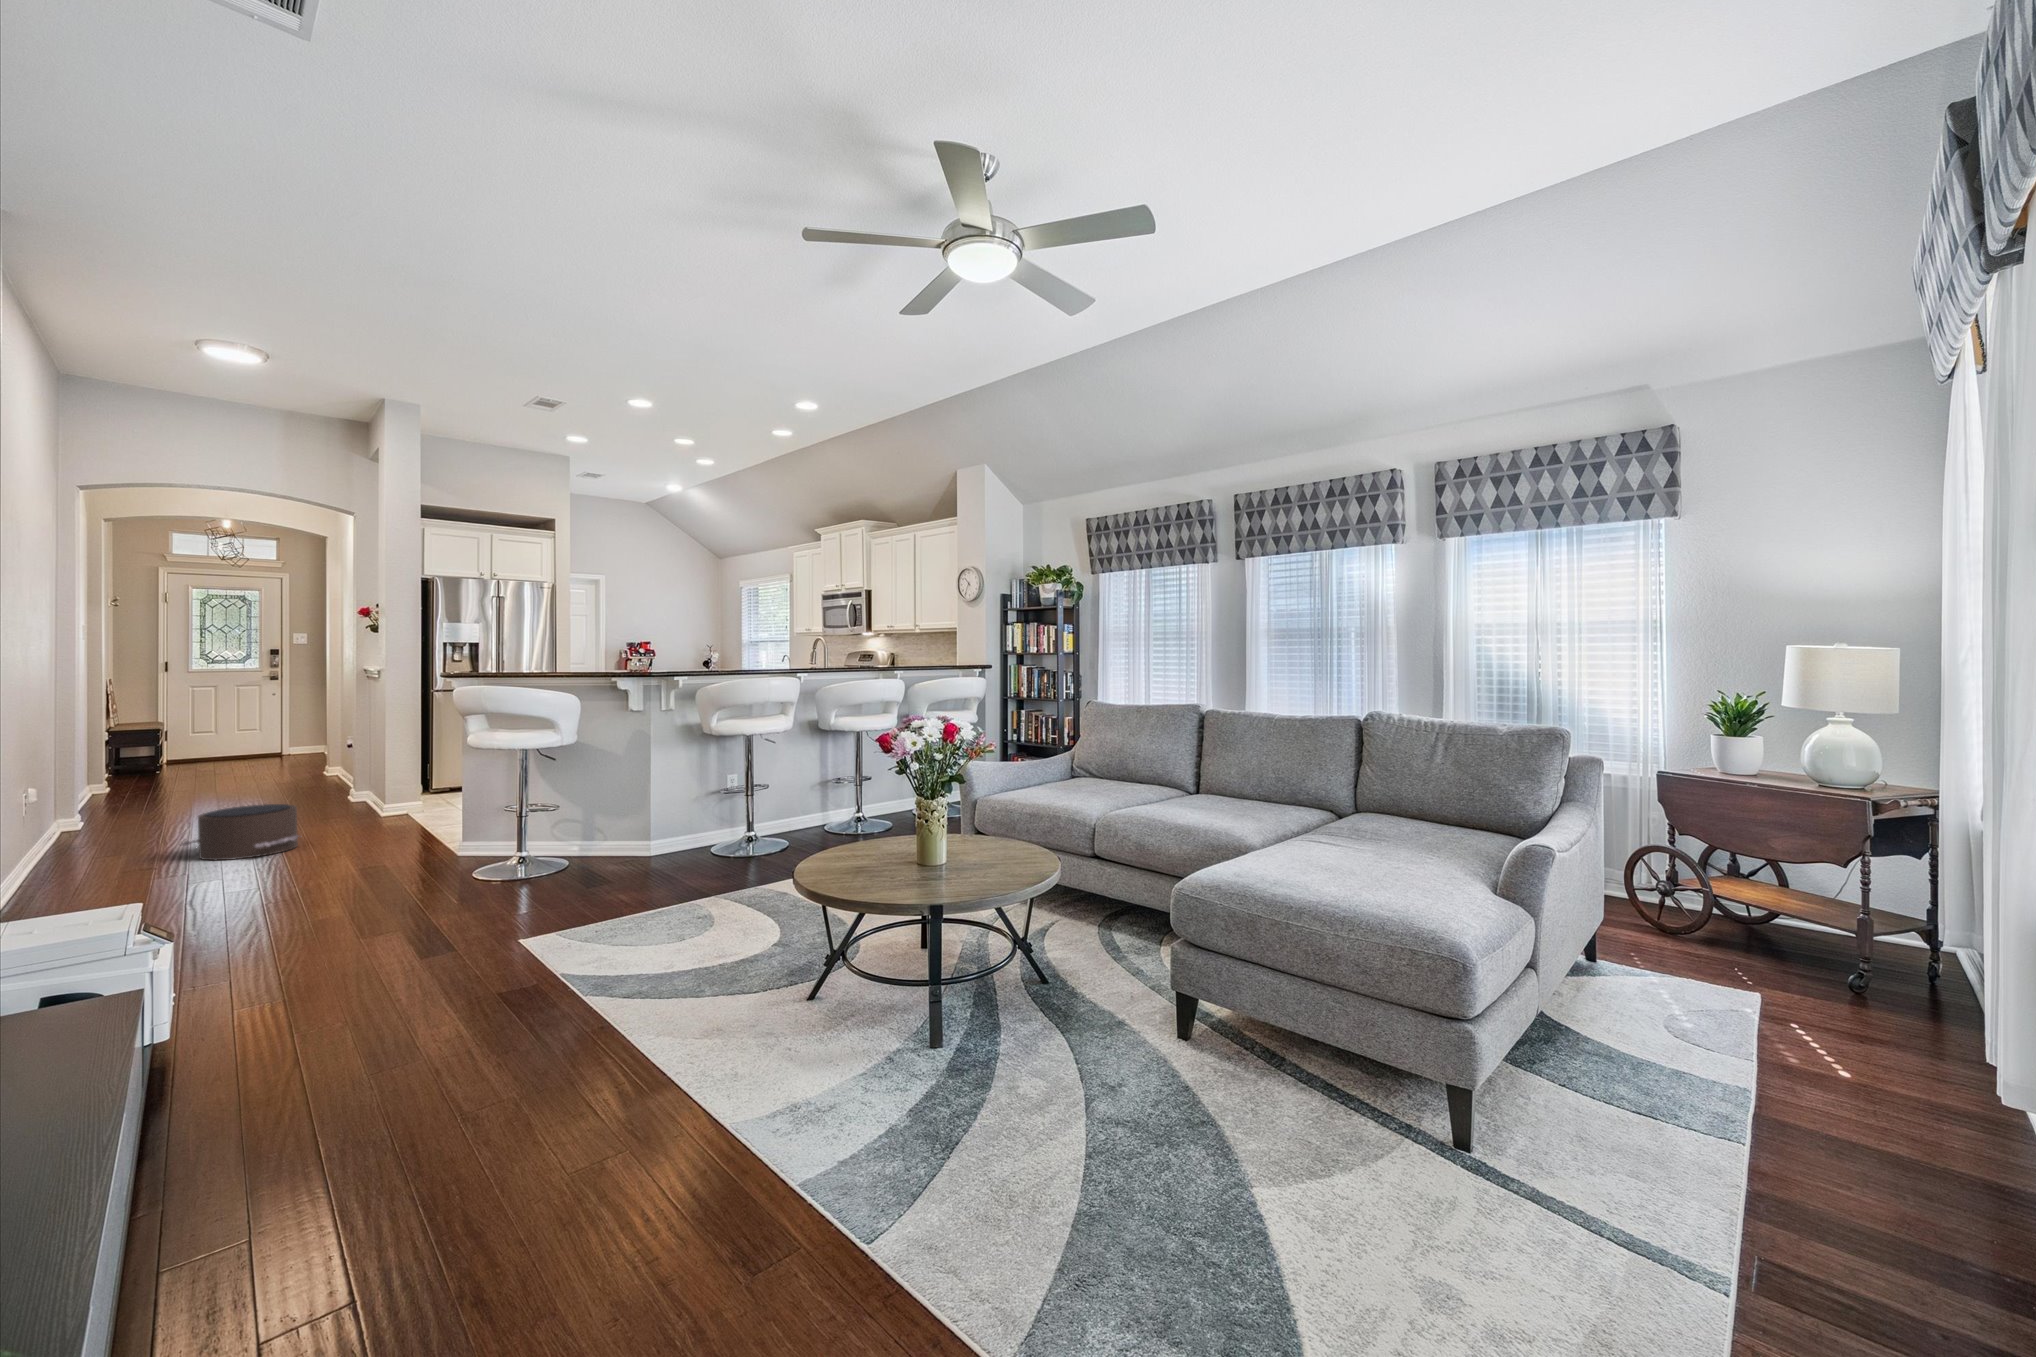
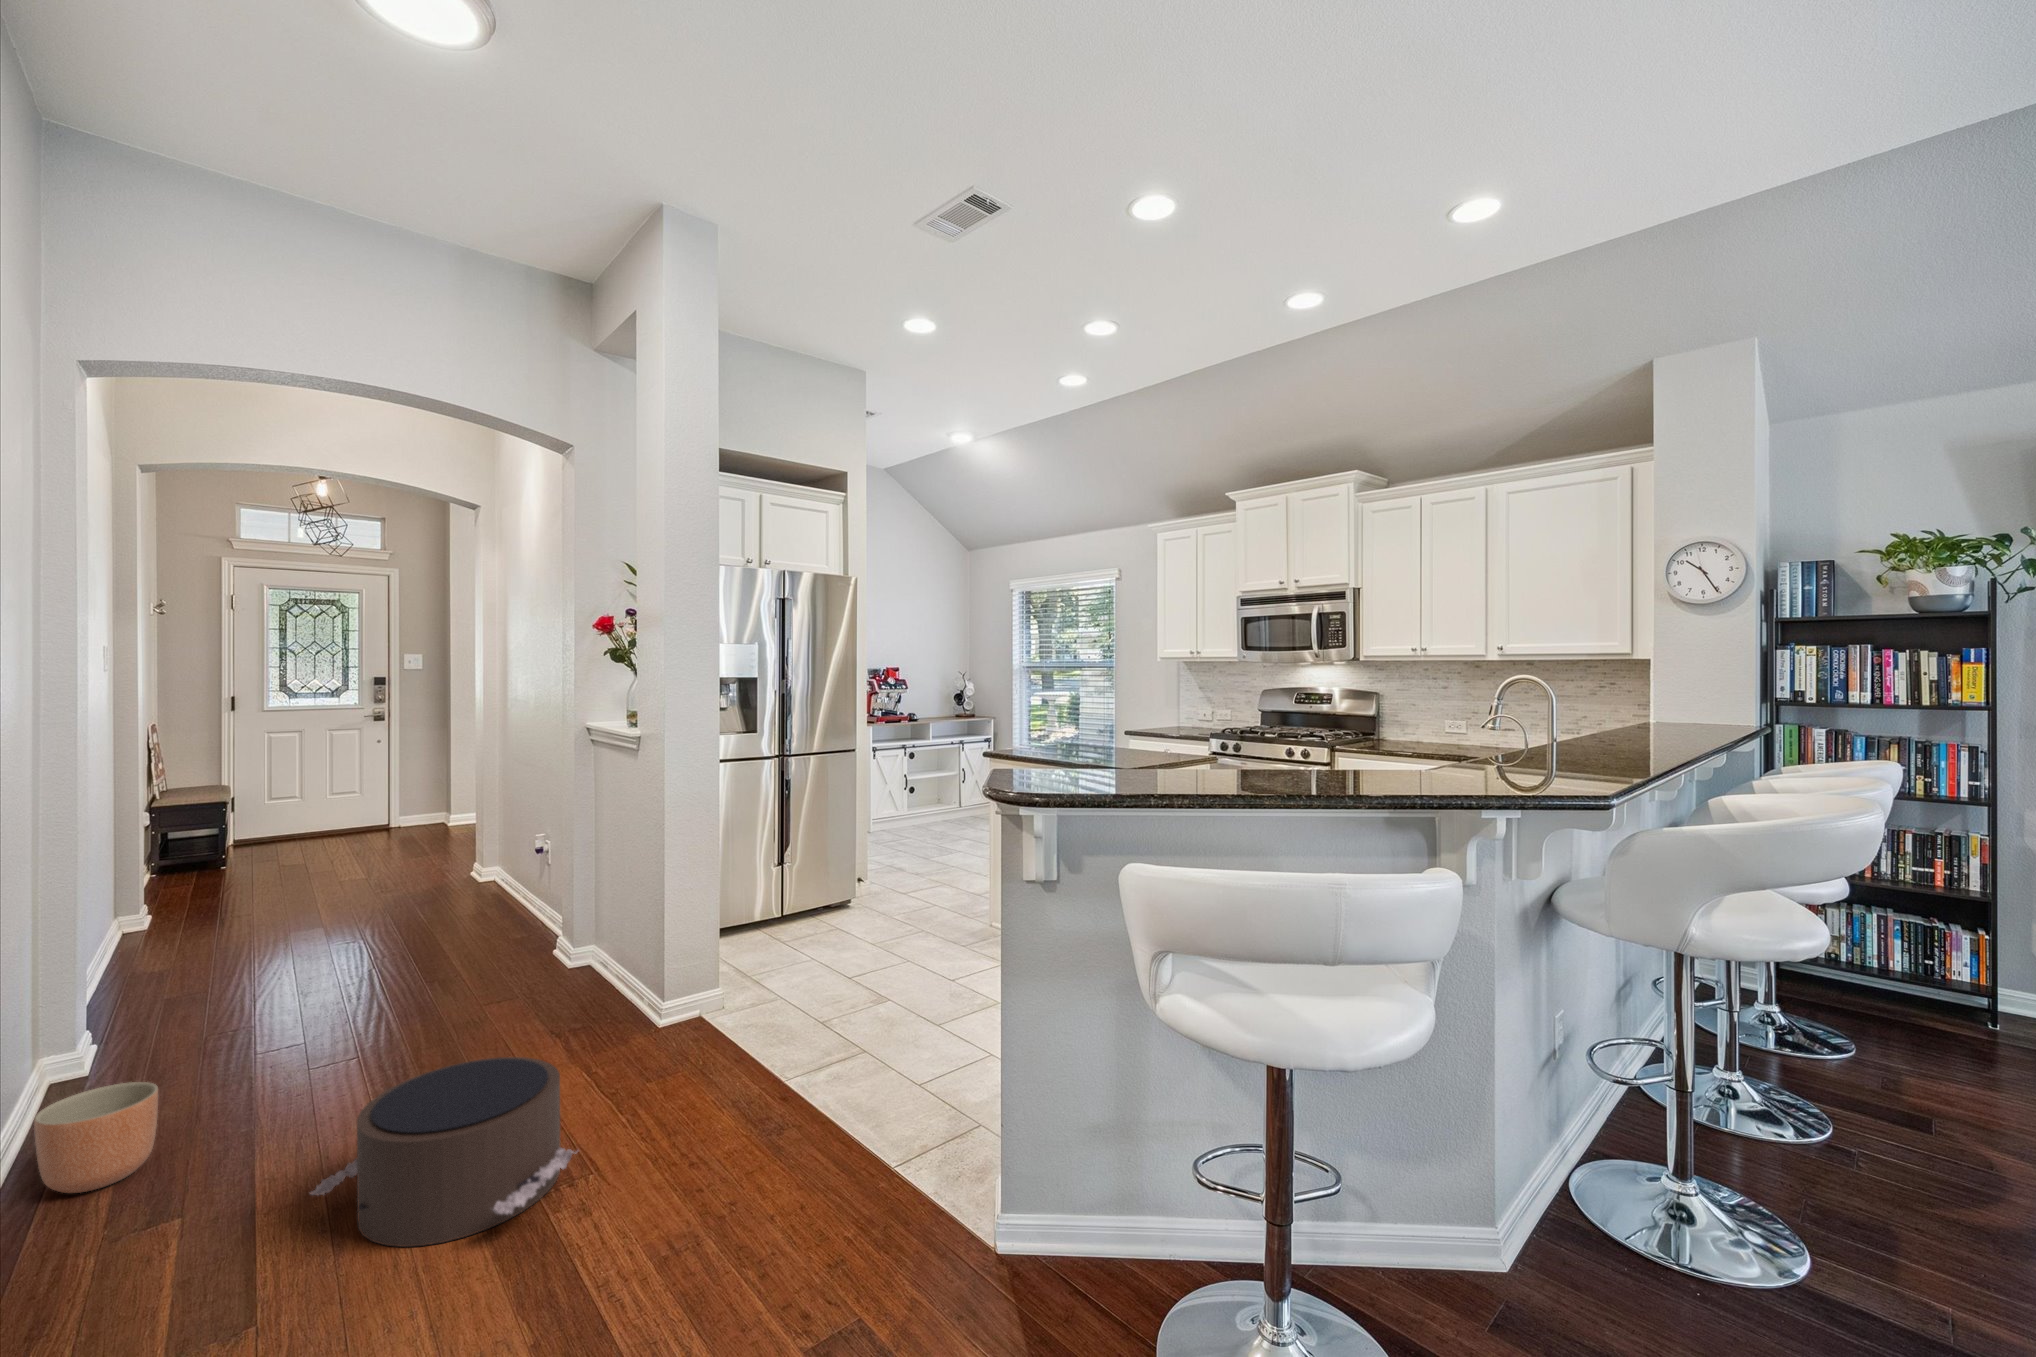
planter: none [57,815,112,854] -> present [34,1082,158,1193]

